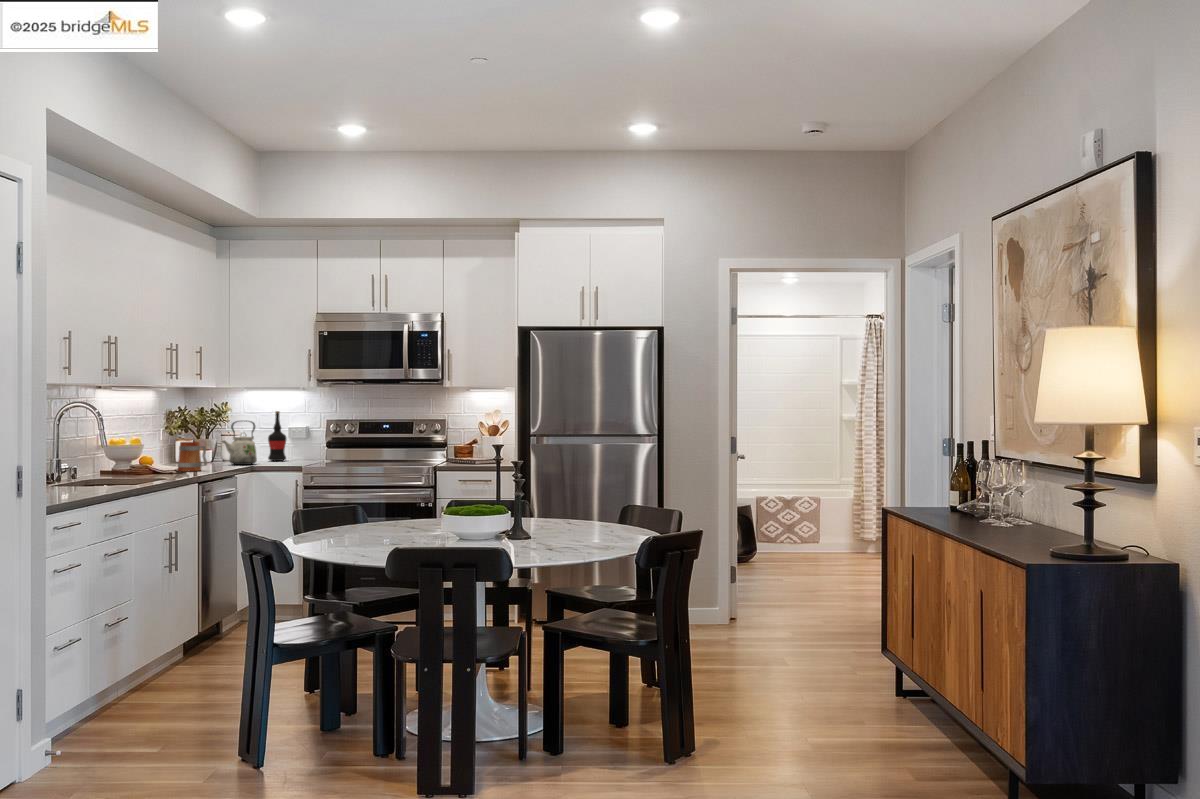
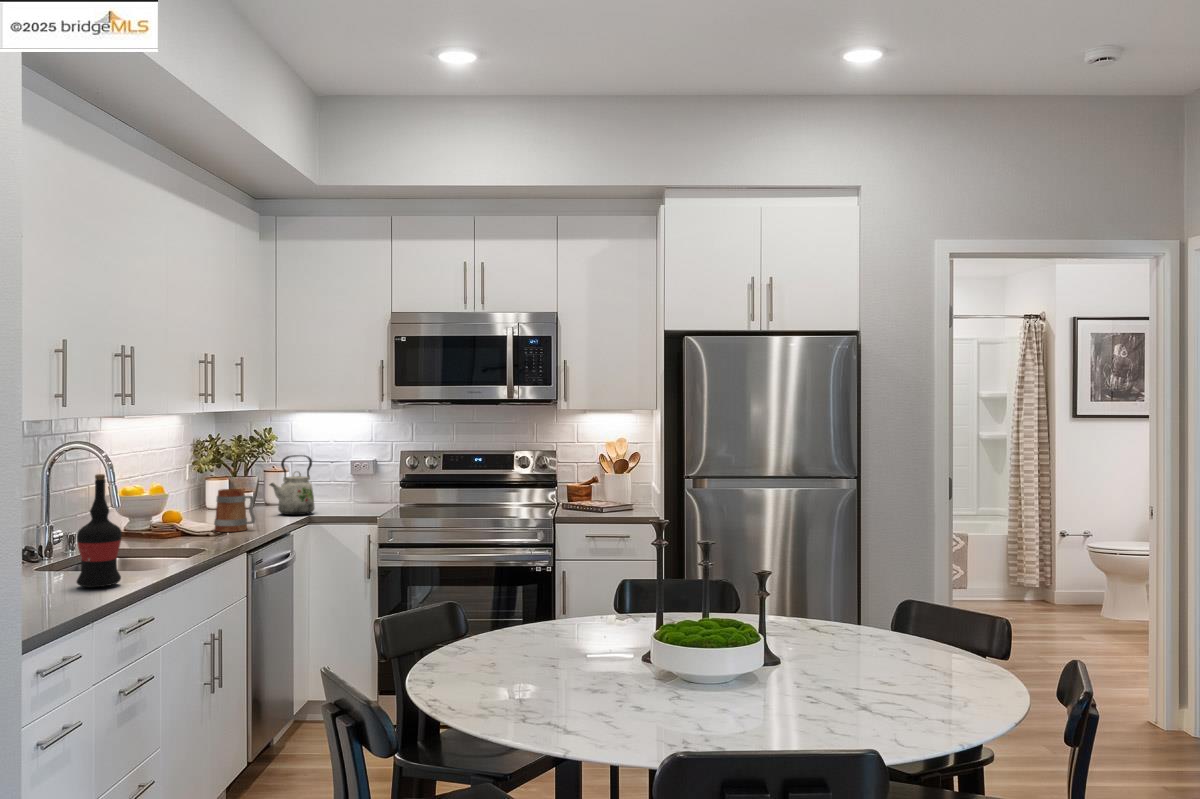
wine bottle: present [268,411,286,461] -> present [77,474,122,587]

